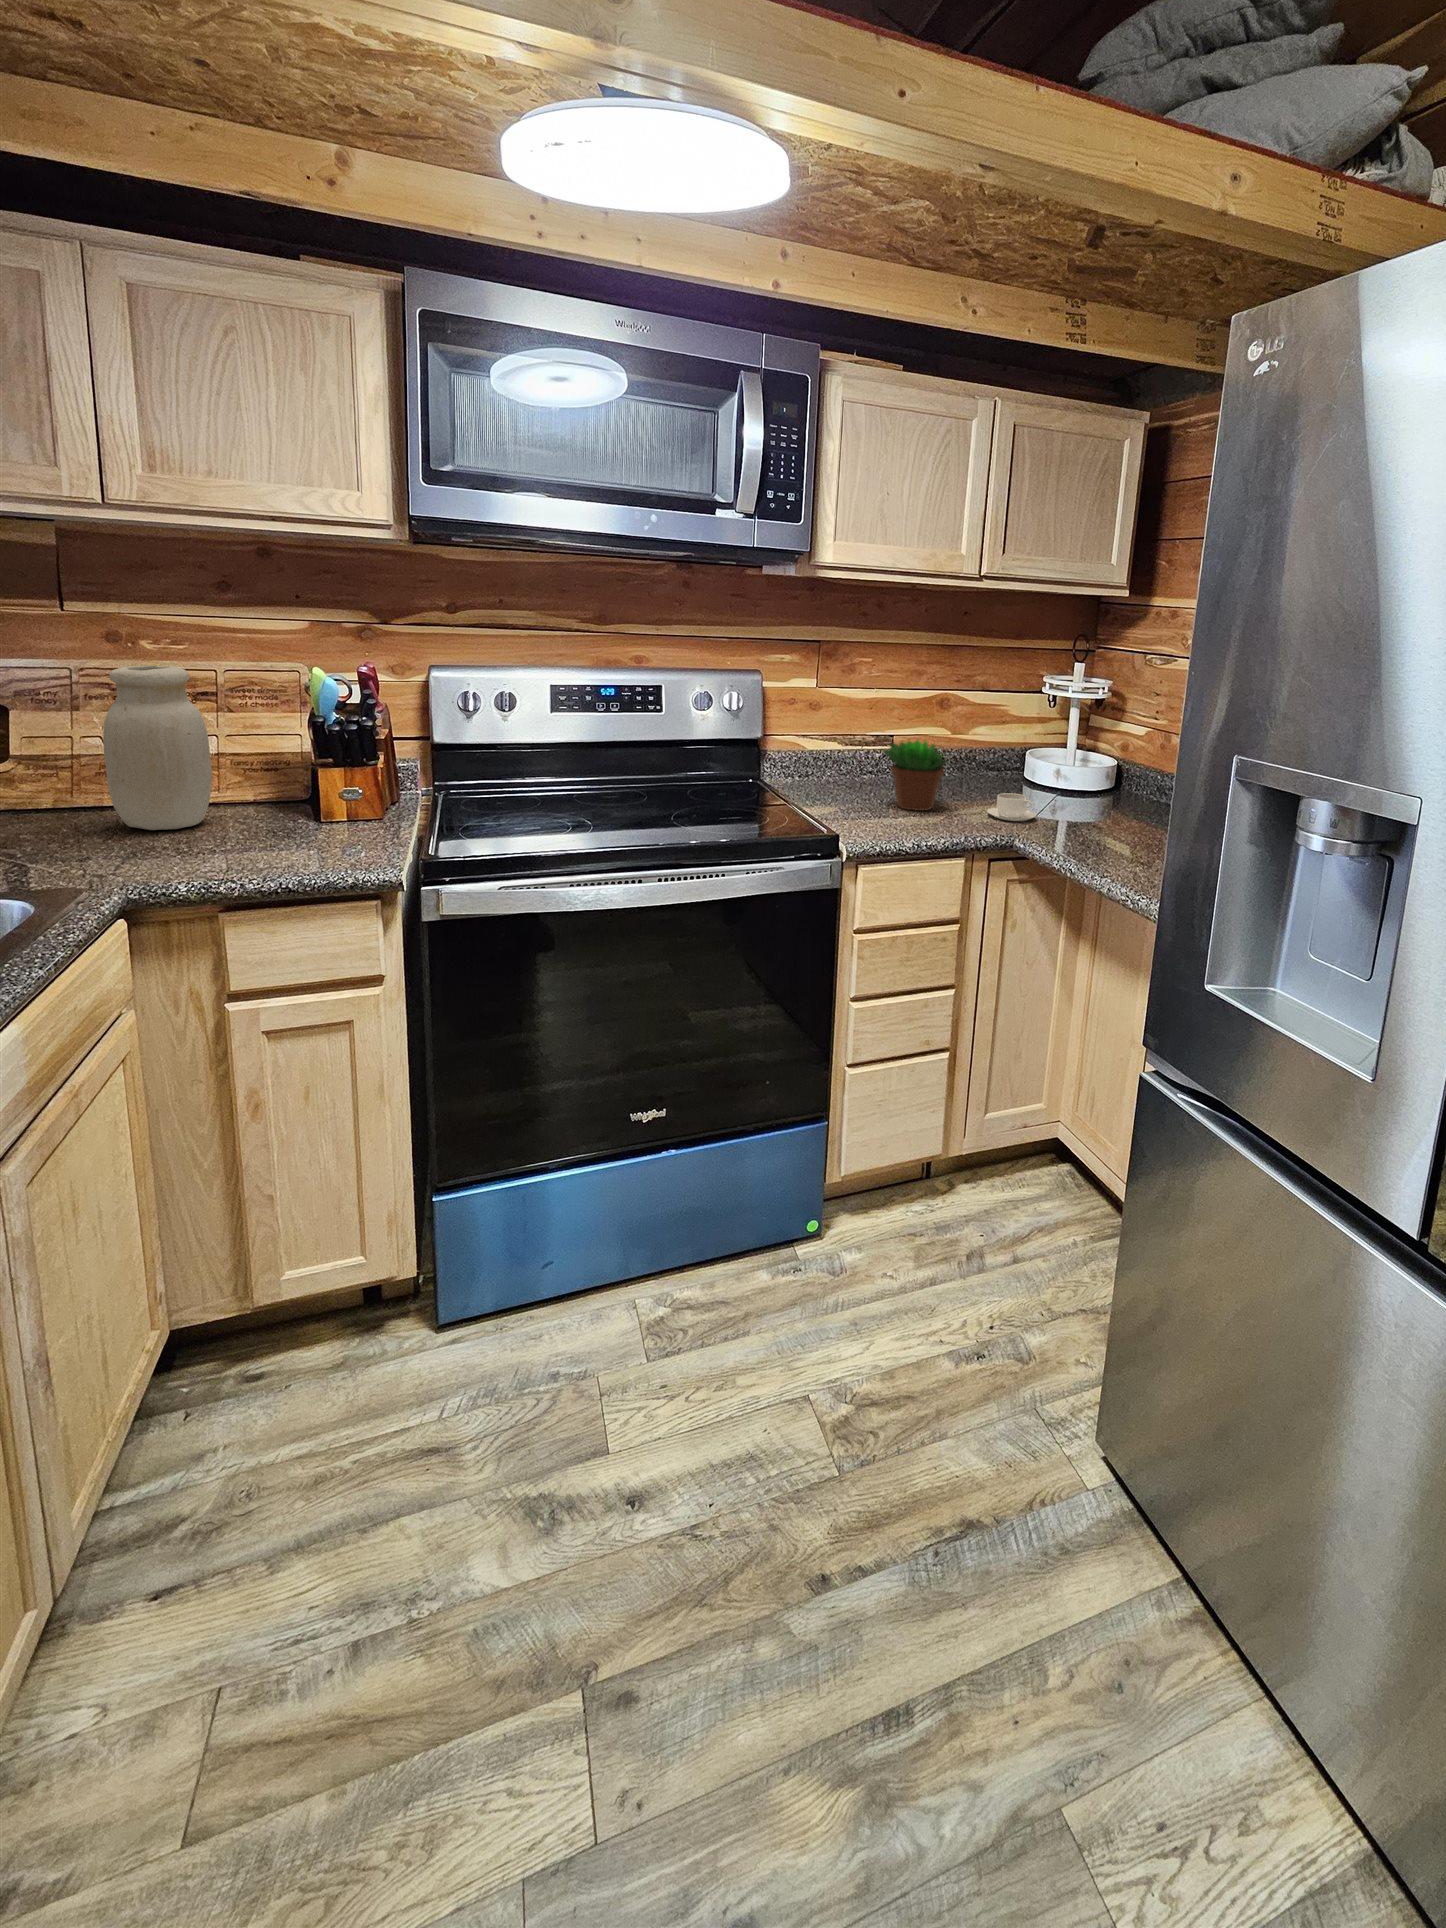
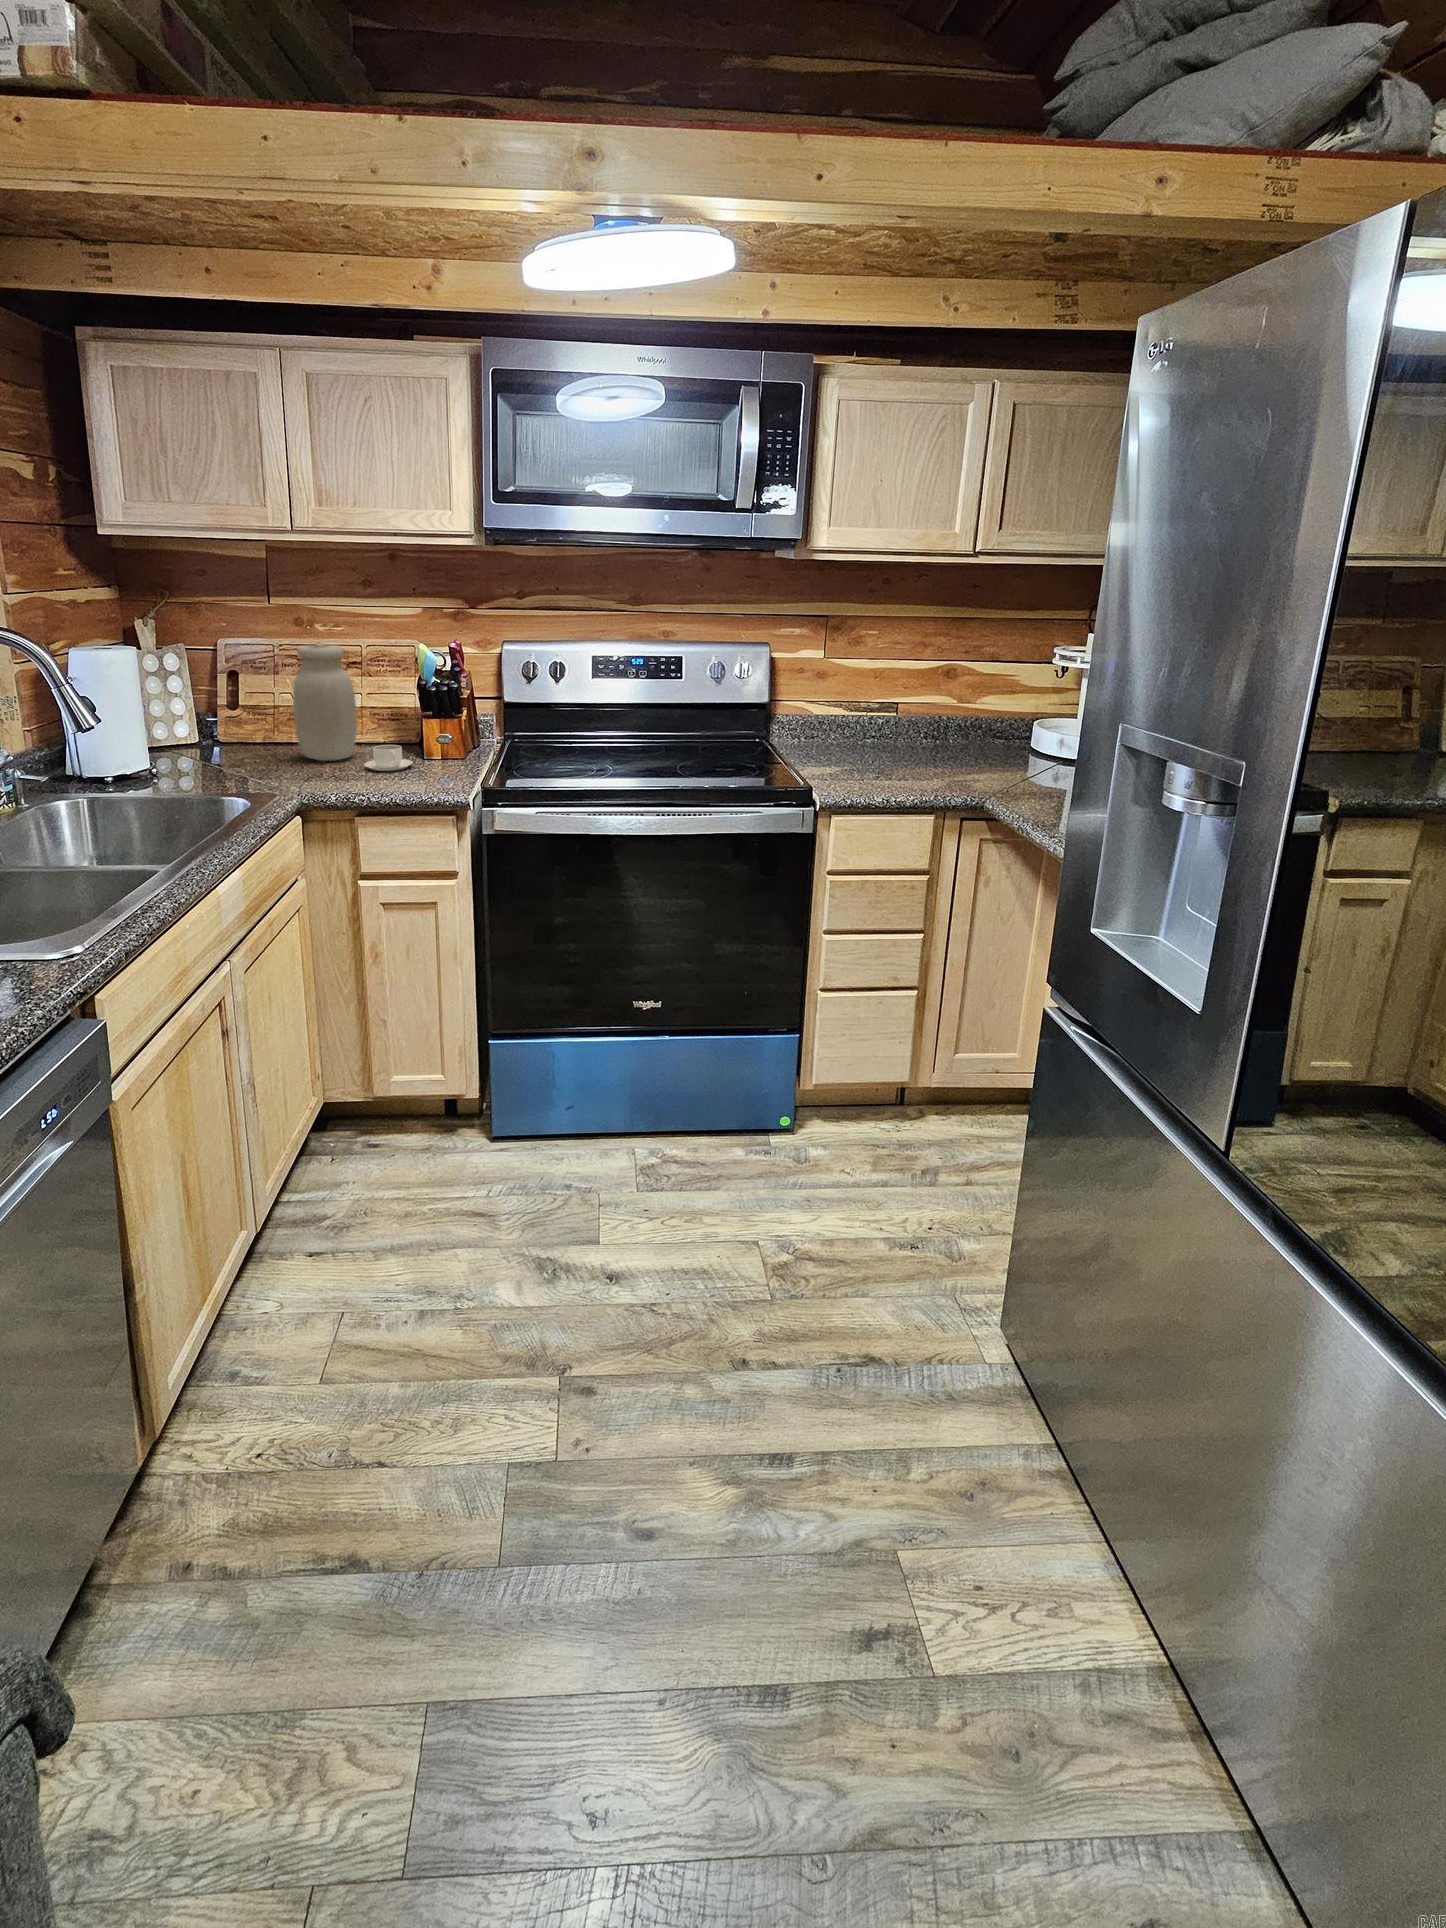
succulent plant: present [883,740,947,811] -> none [871,705,937,771]
coffee cup: present [987,793,1036,821] -> present [364,745,413,771]

